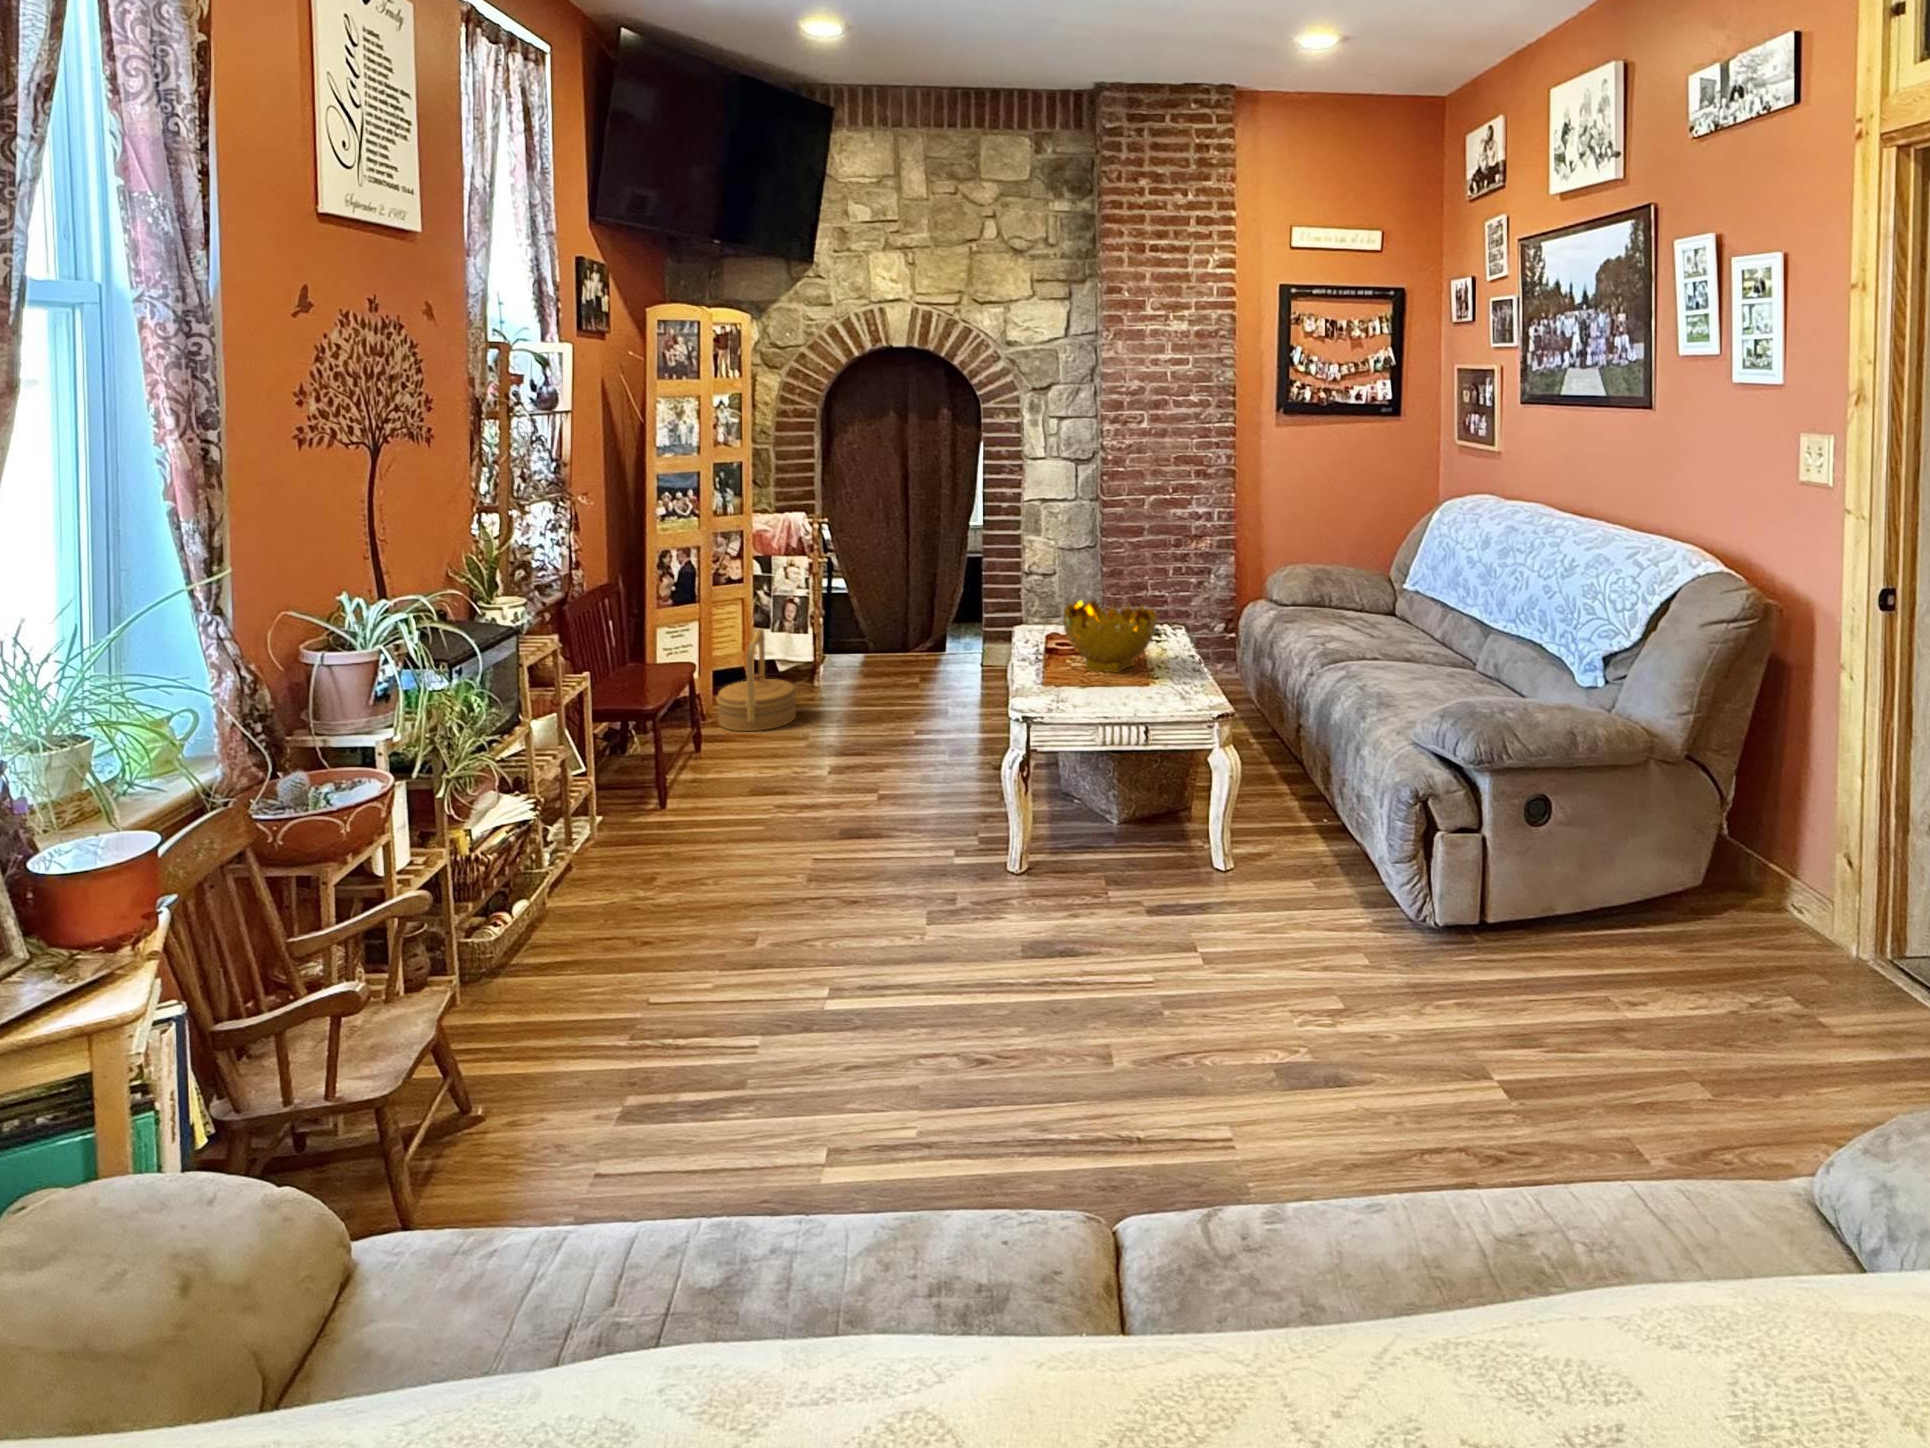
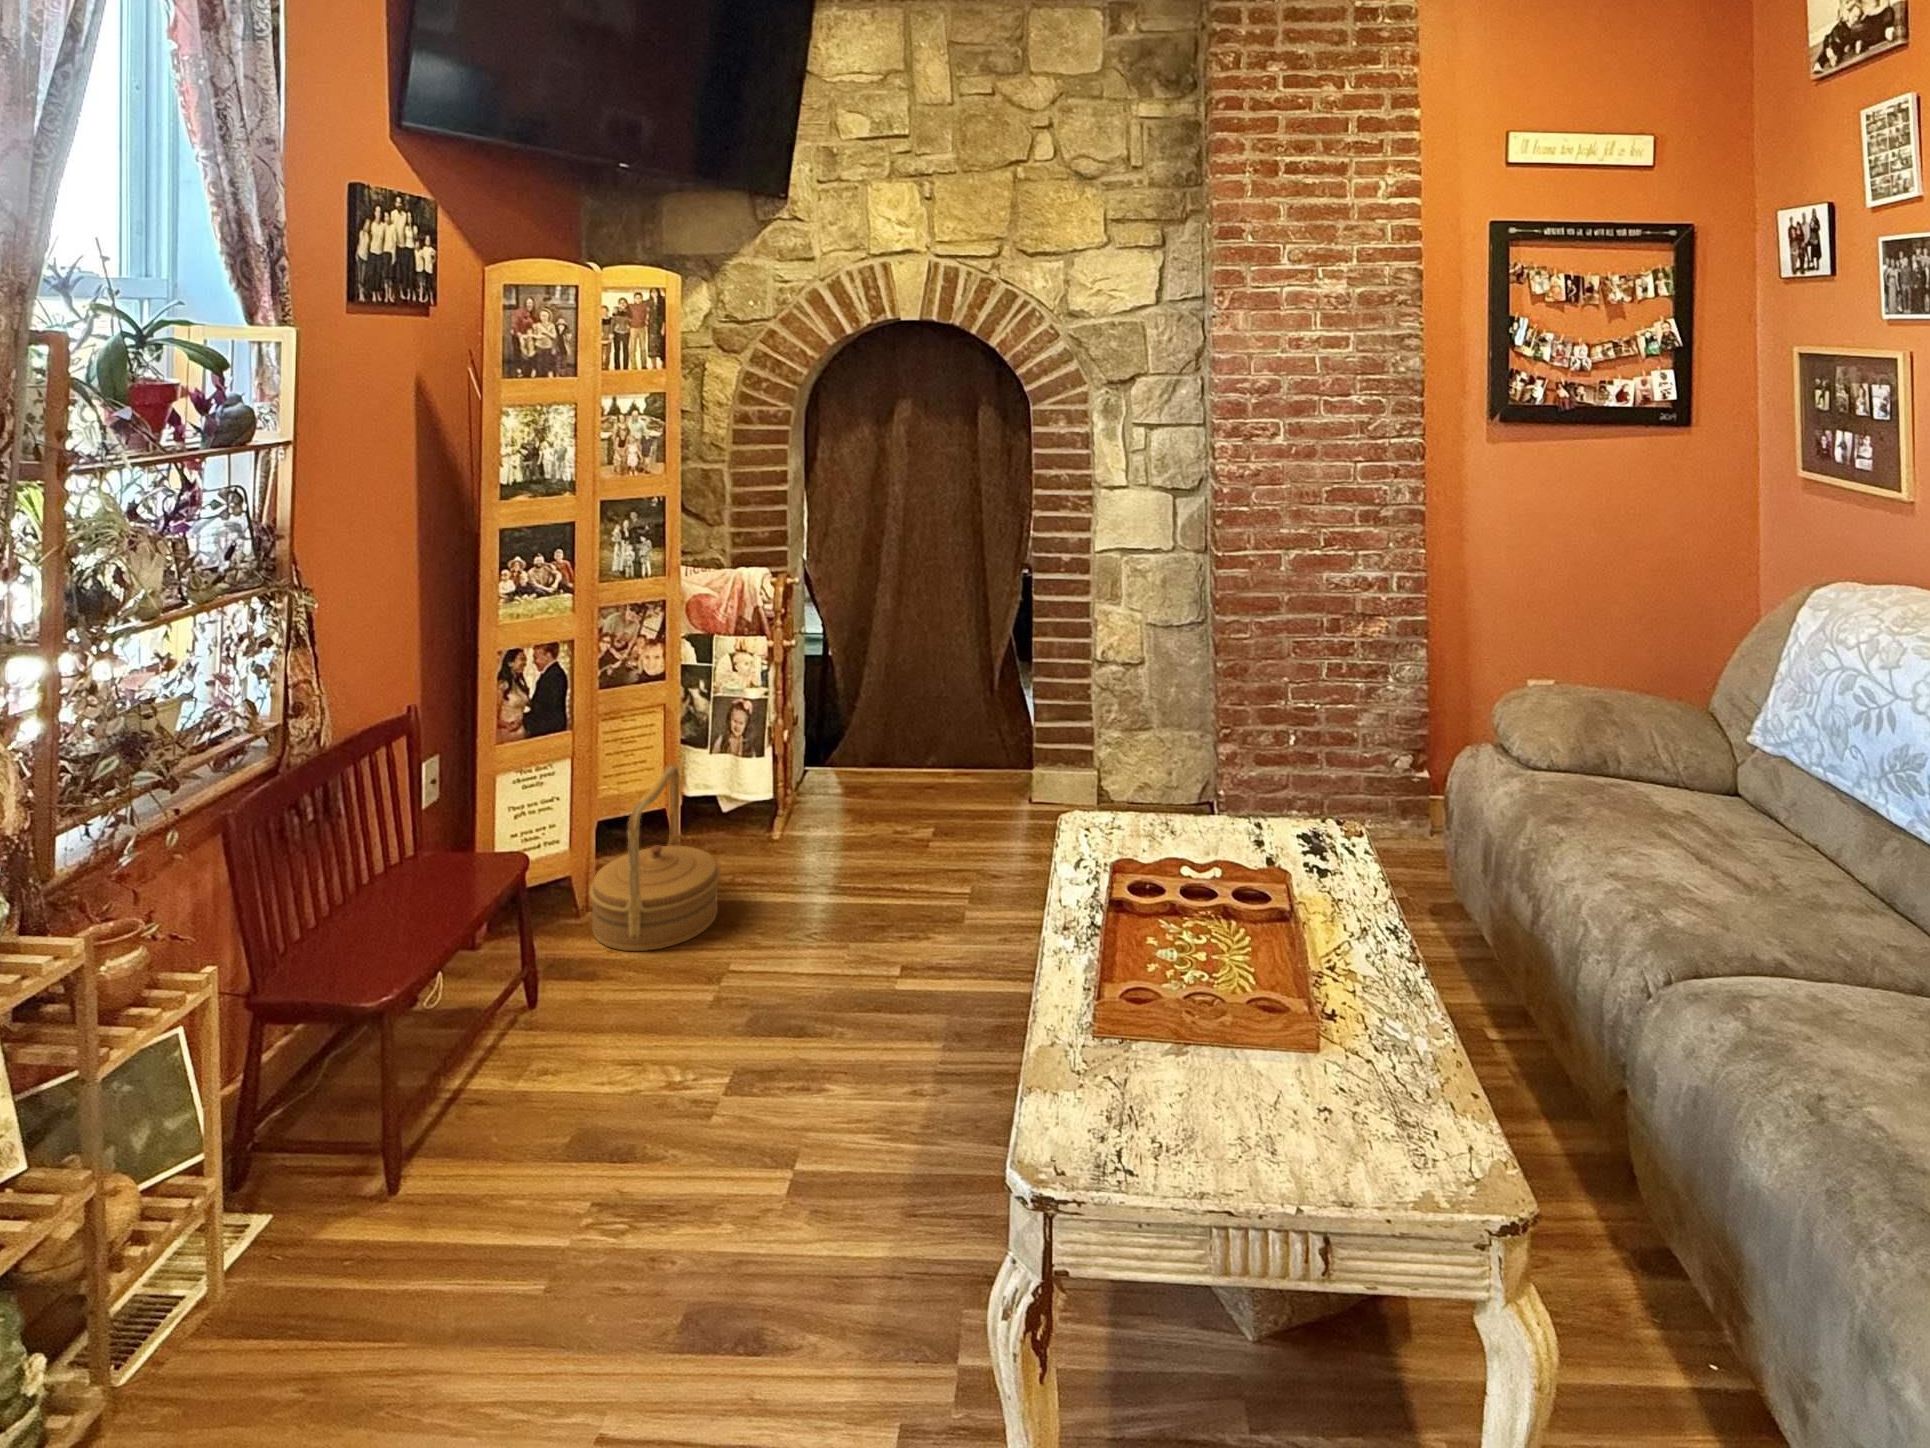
decorative bowl: present [1063,600,1157,672] -> none [1128,822,1323,1011]

